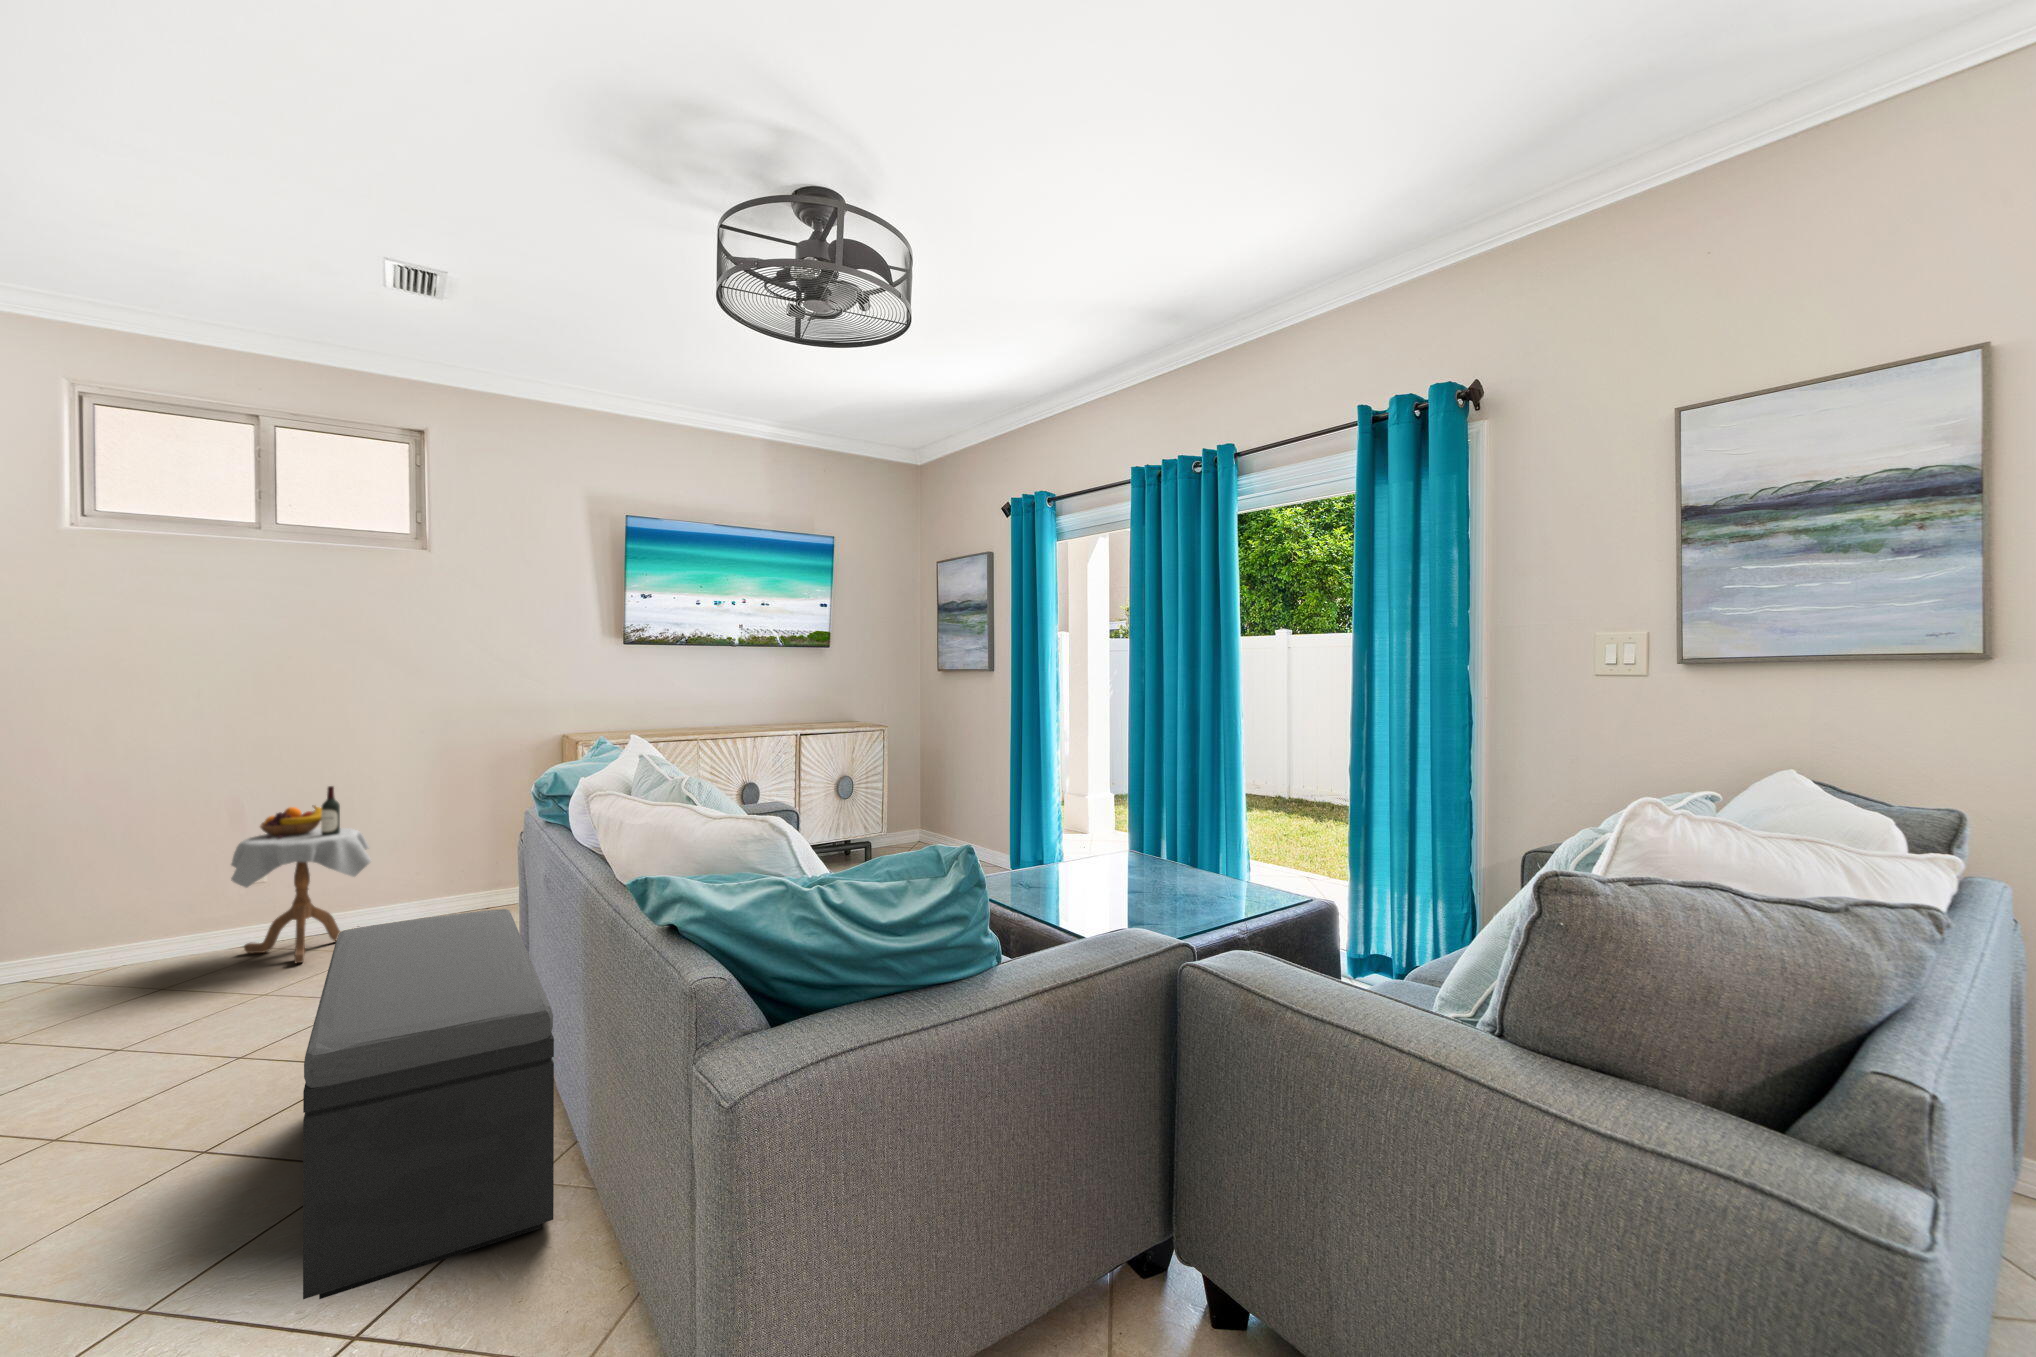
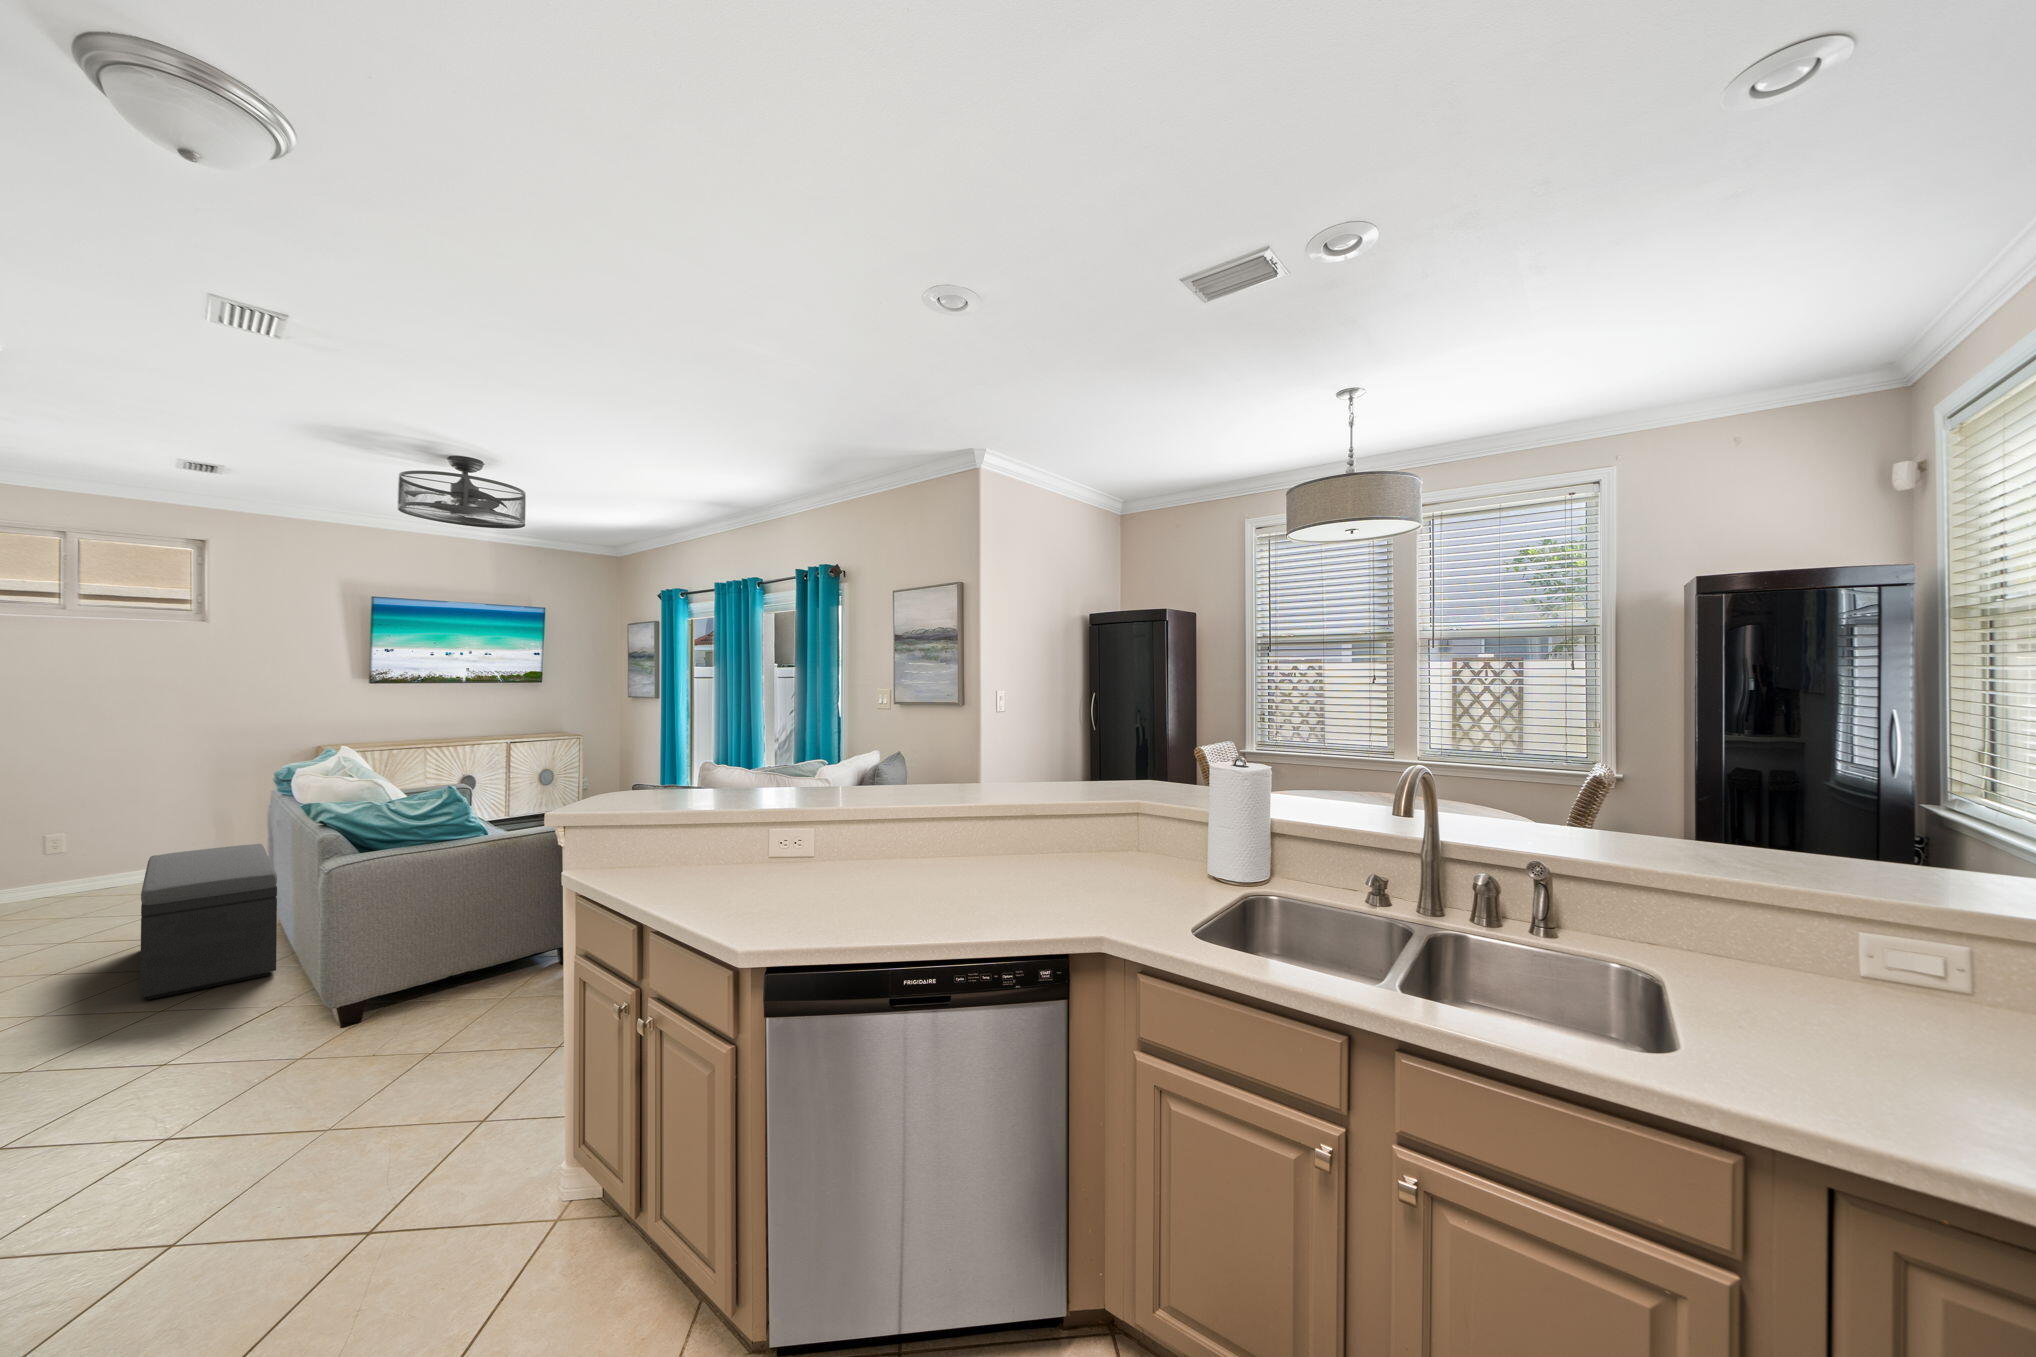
side table: present [231,786,371,963] -> none [51,783,164,898]

